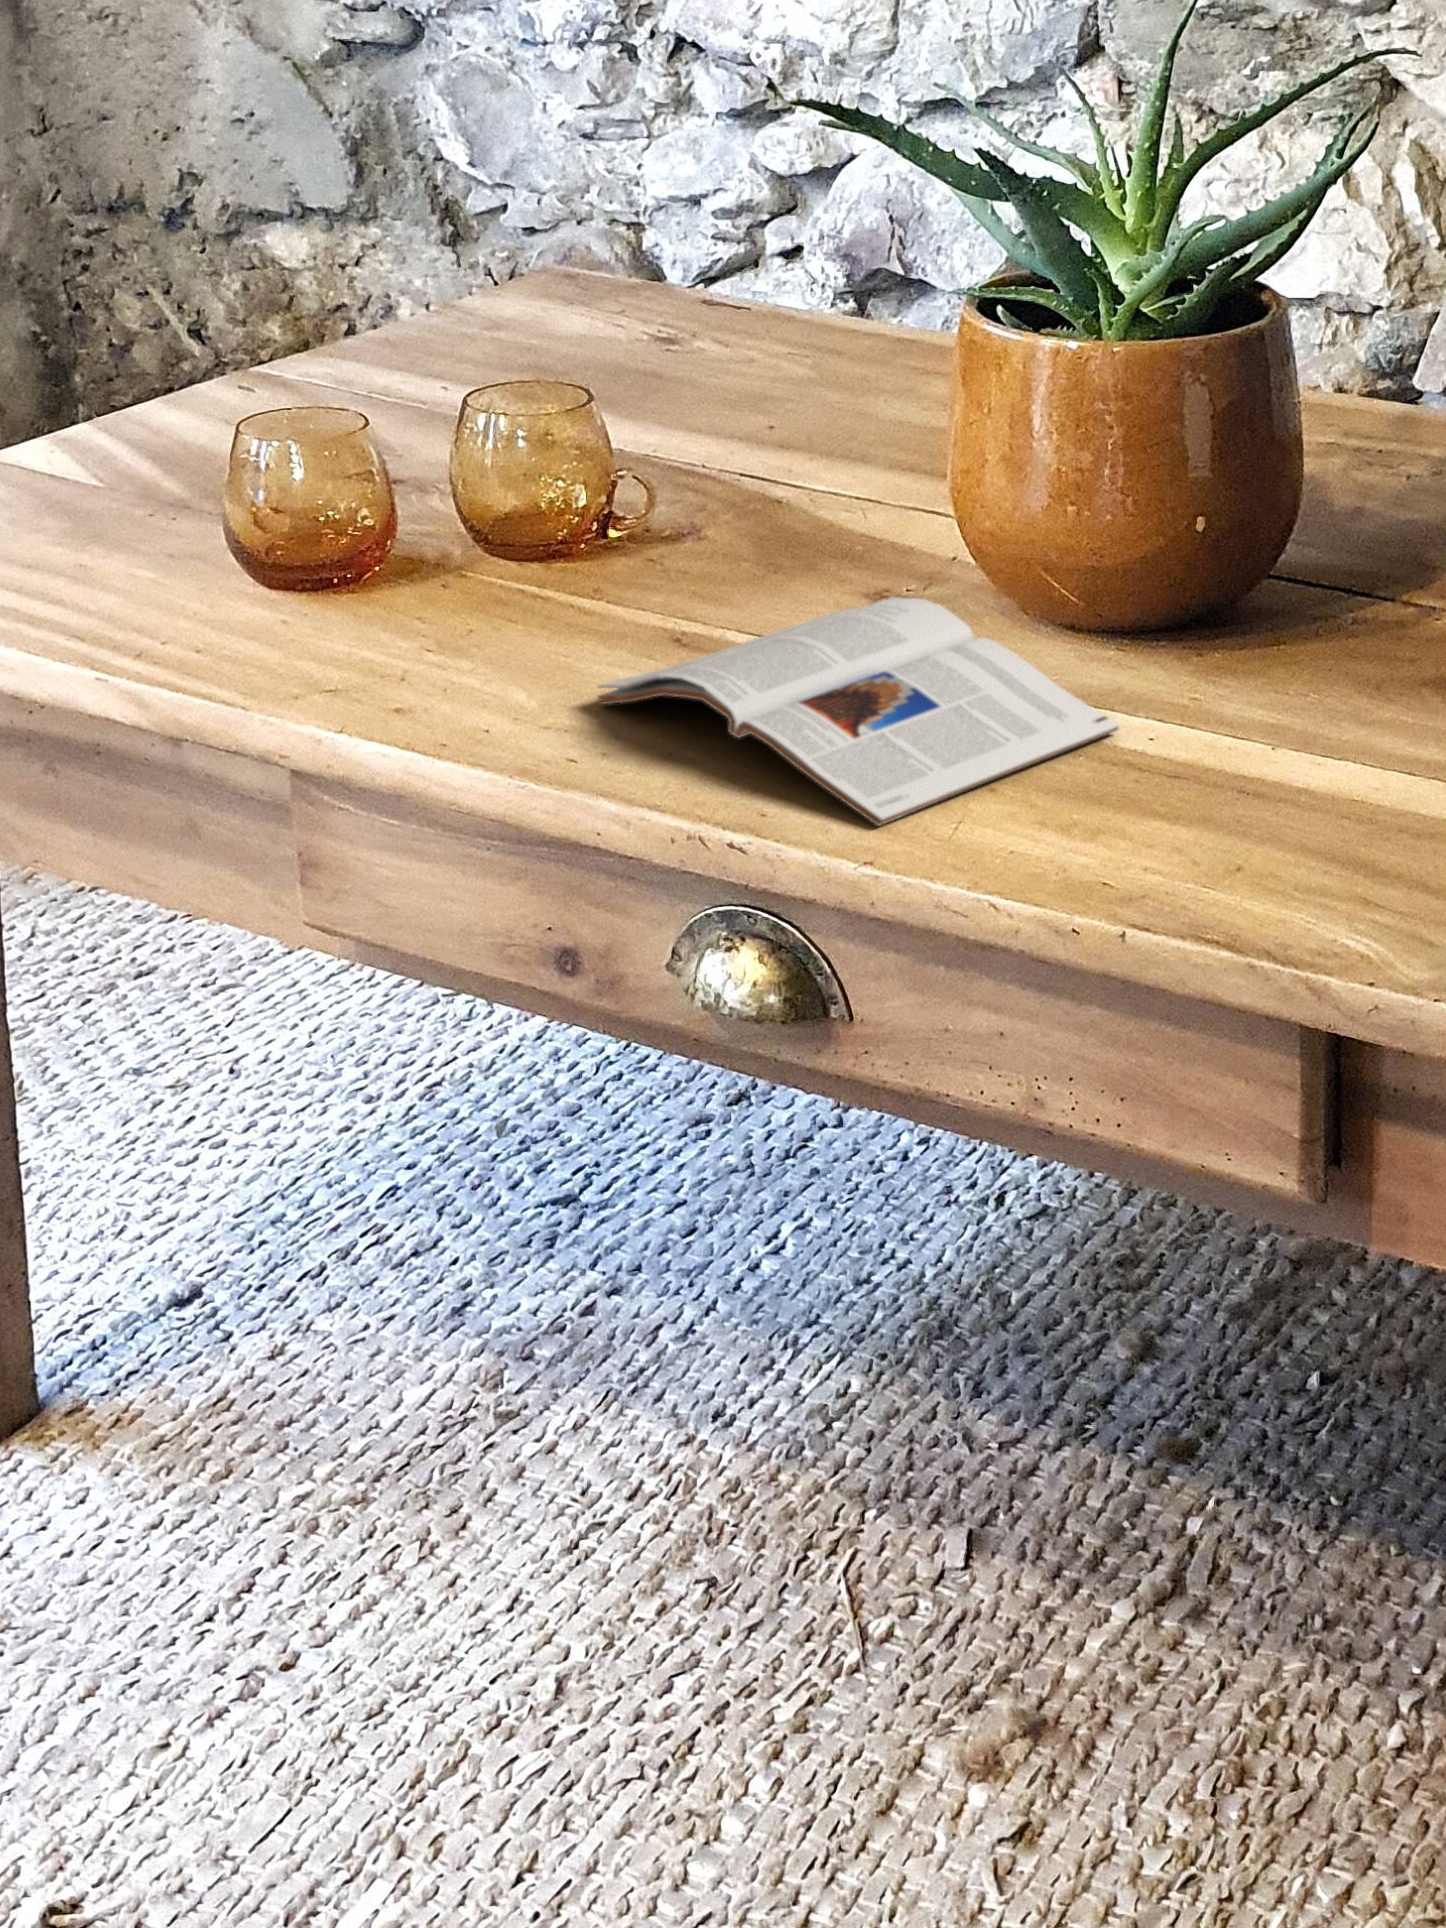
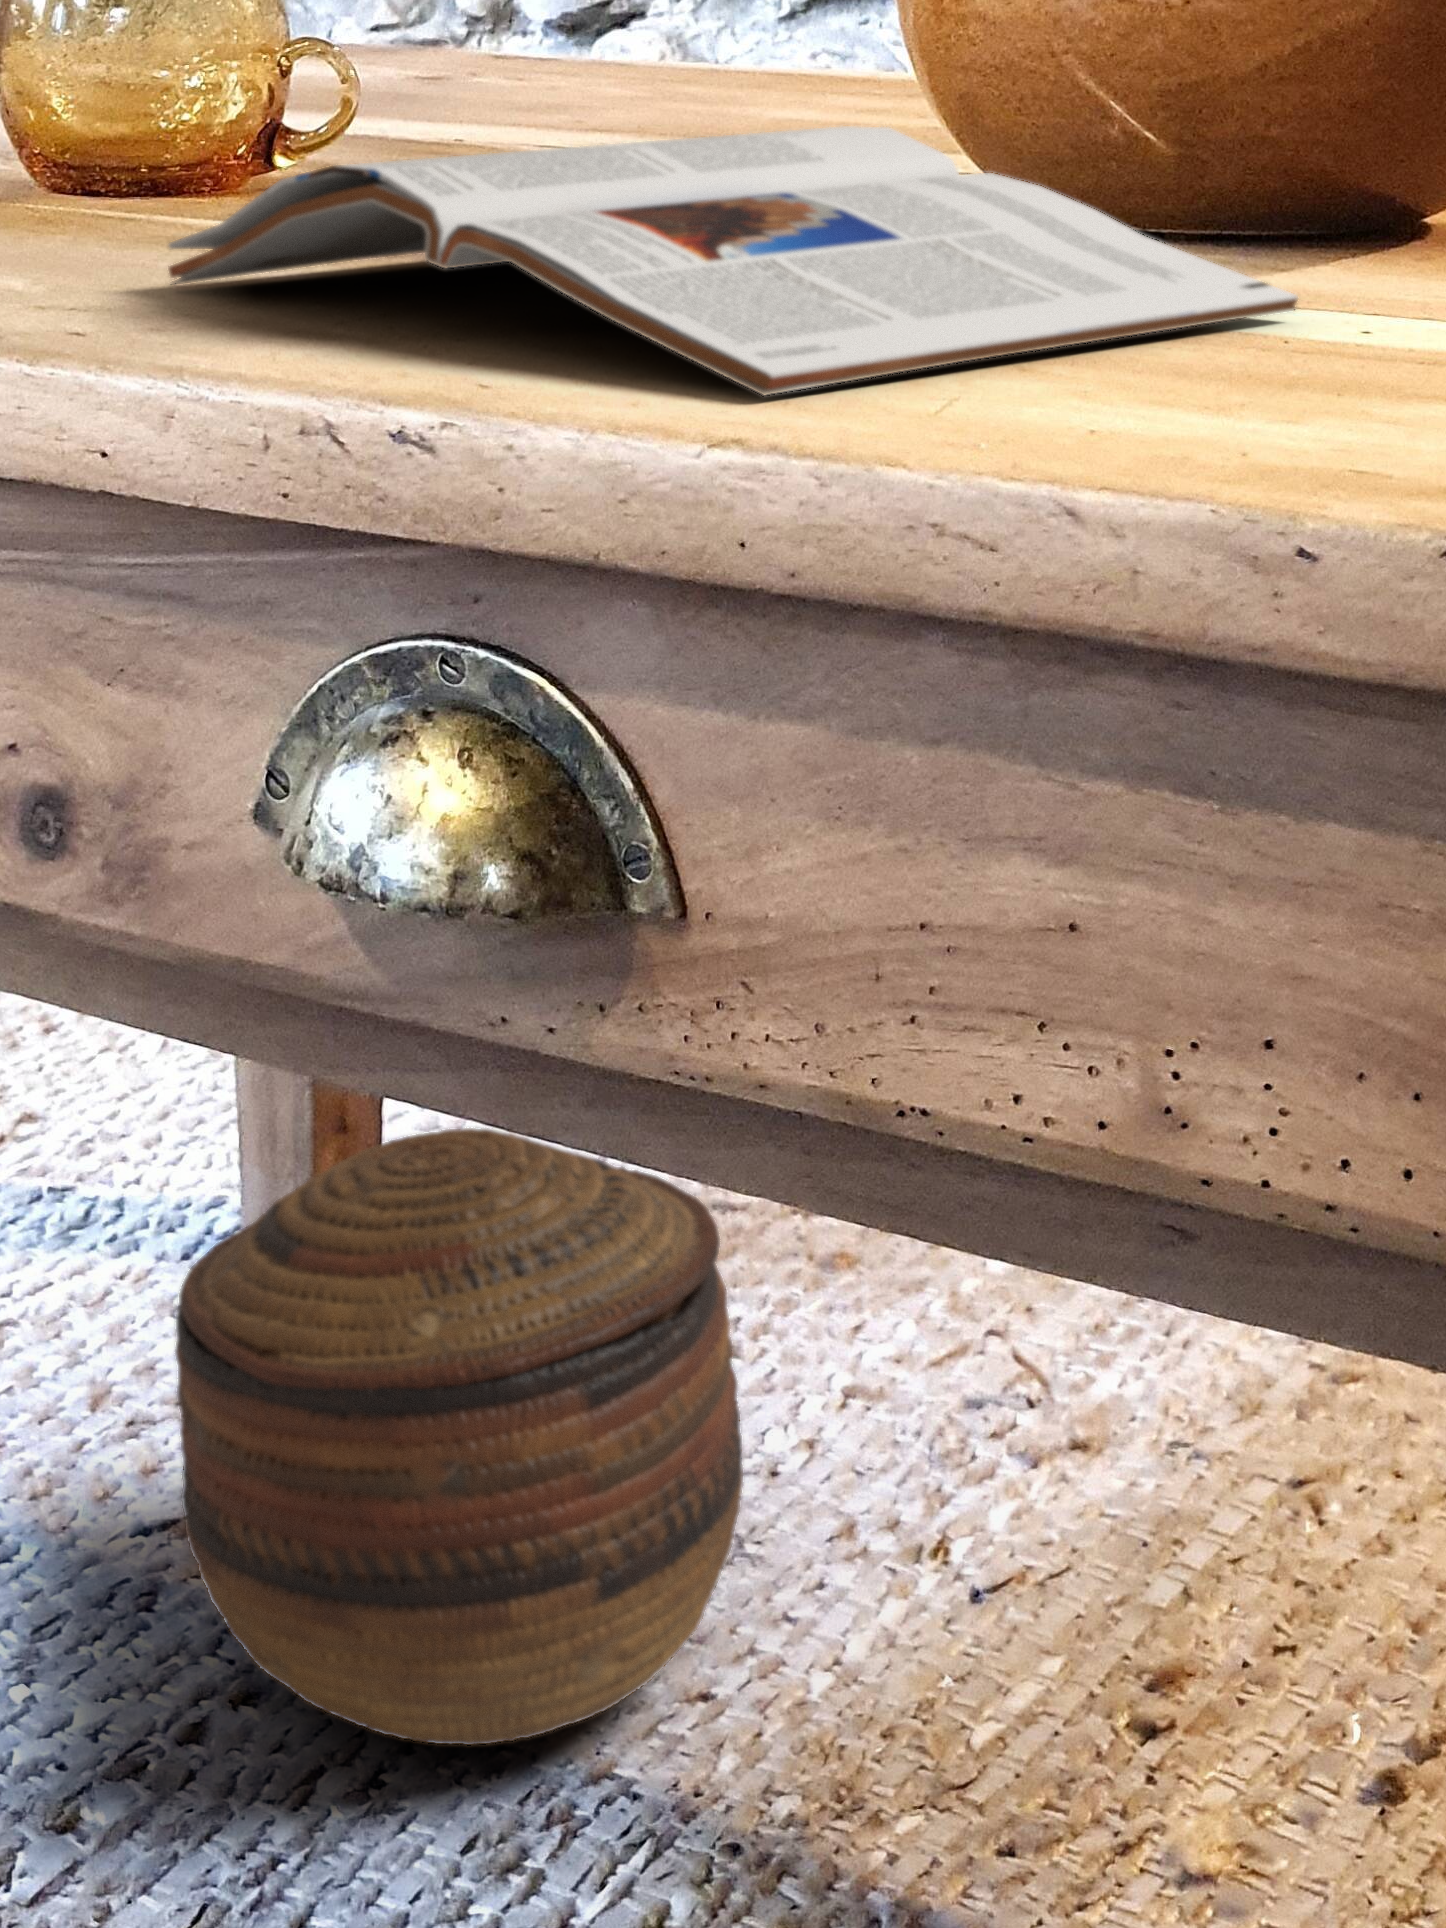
basket: none [566,984,892,1309] -> present [175,1128,743,1745]

